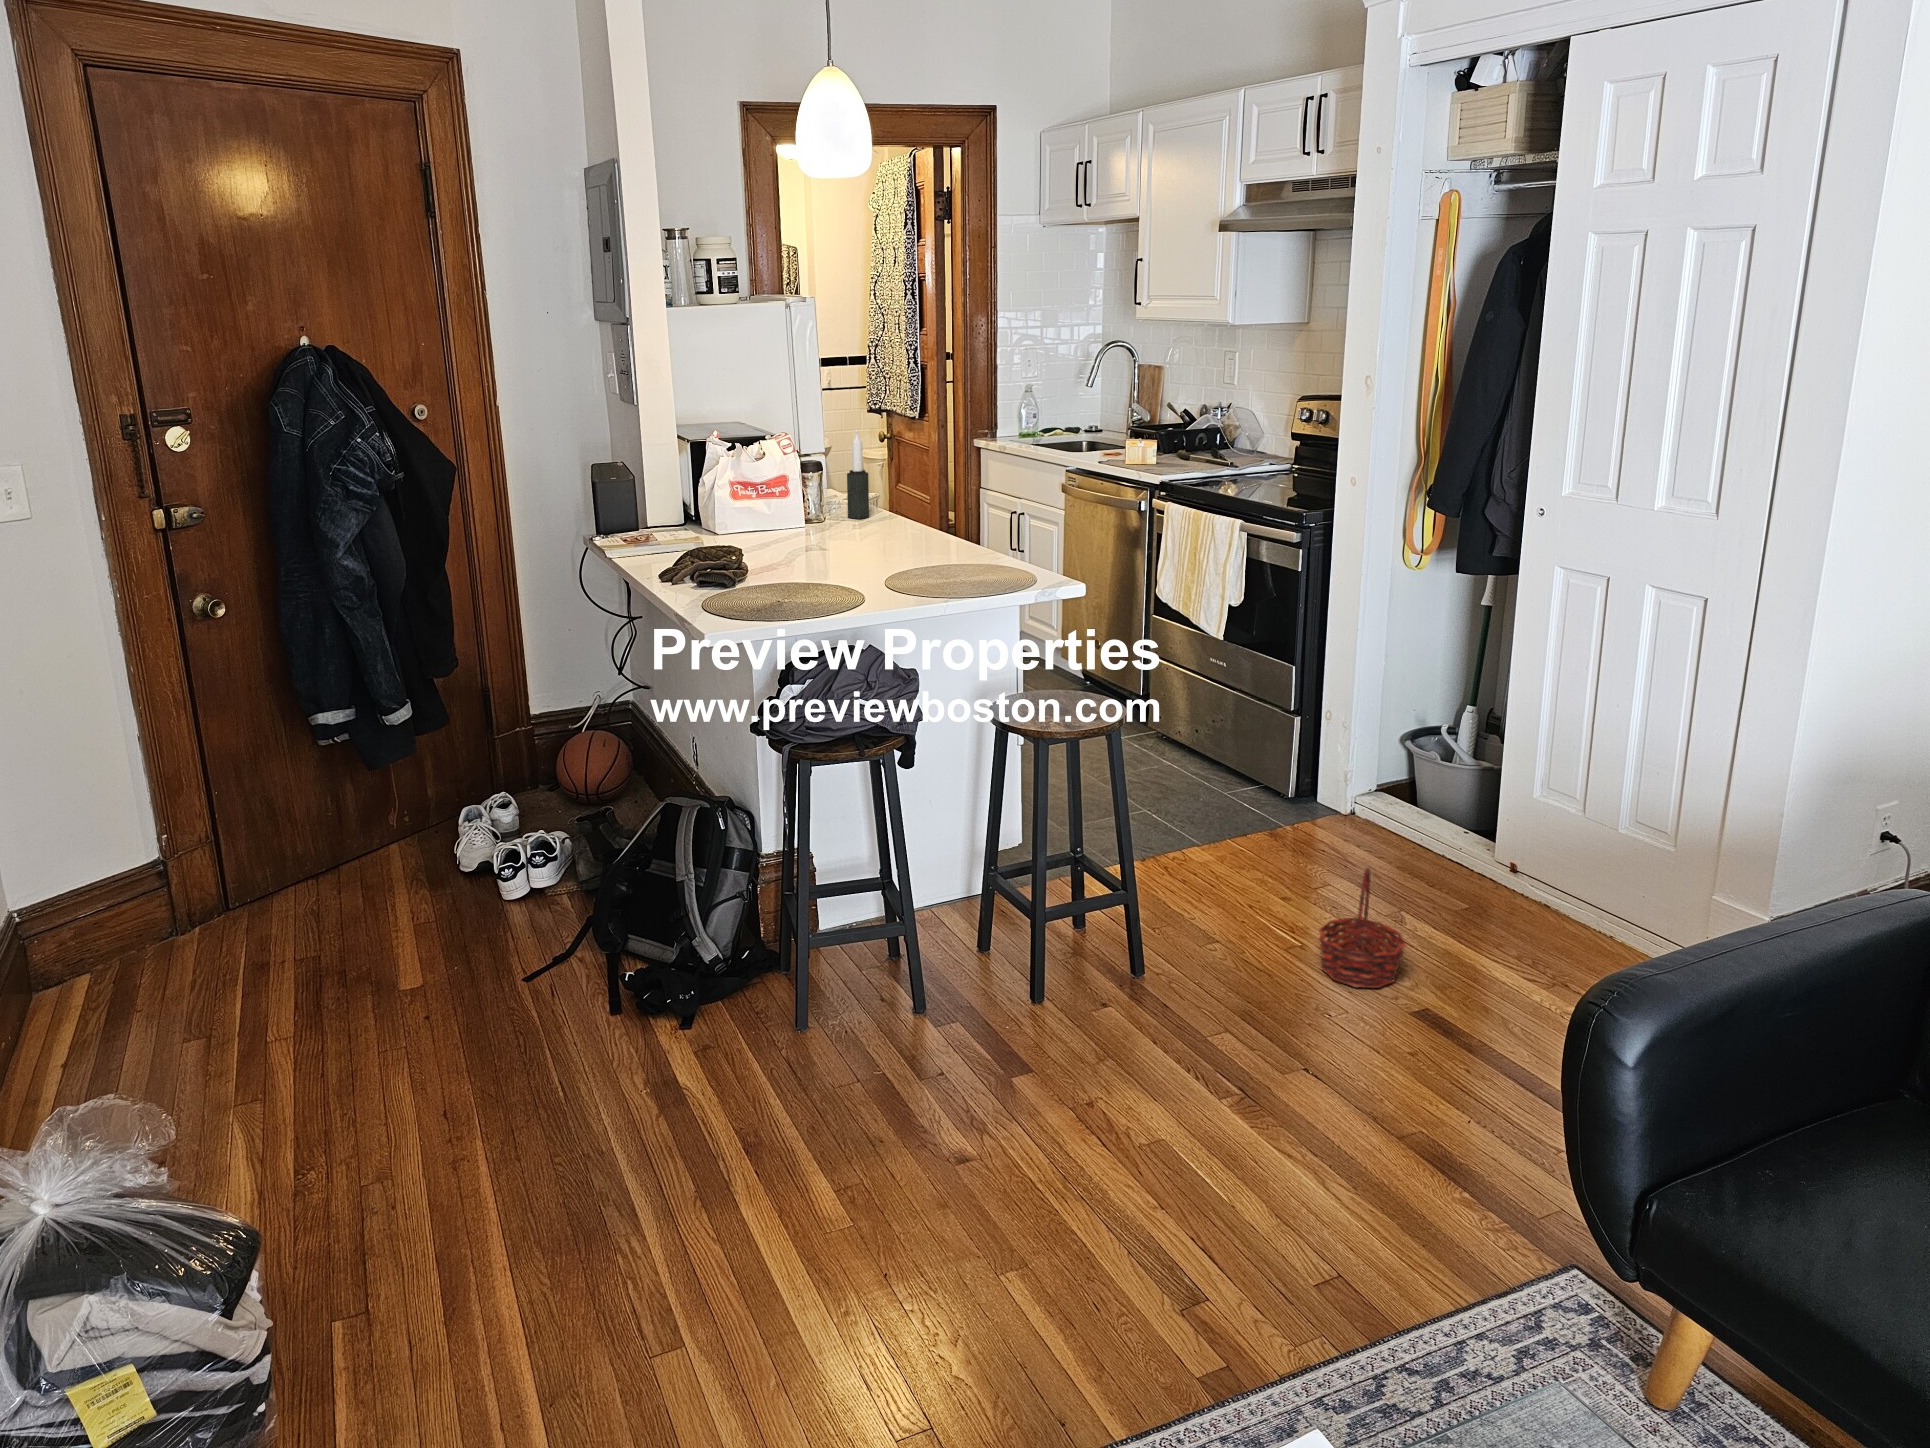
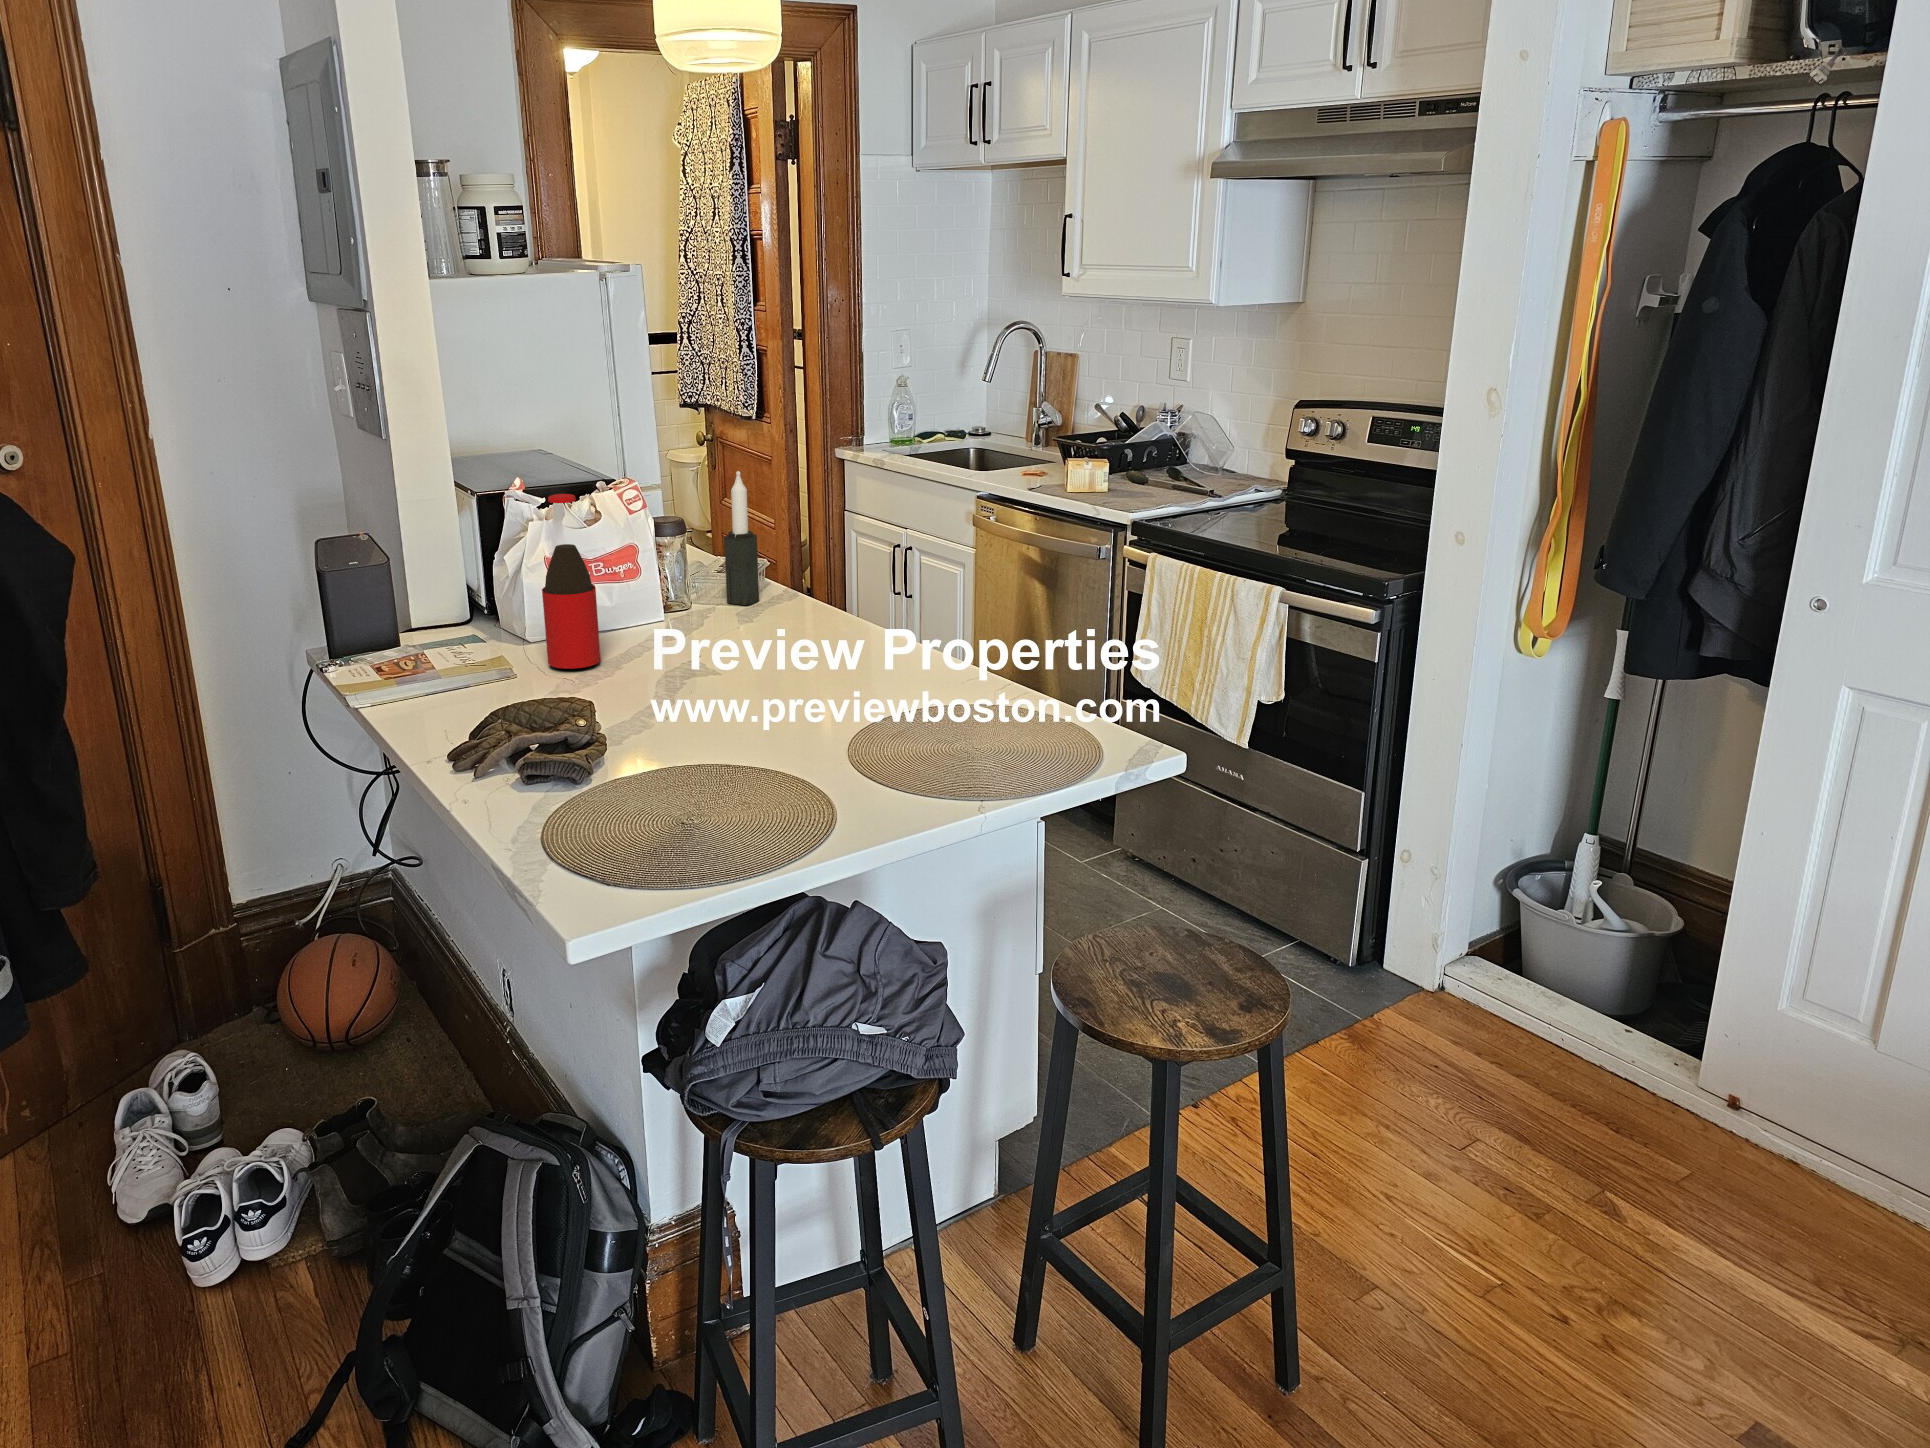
bottle: none [724,435,758,544] -> present [542,494,601,669]
basket: present [1319,868,1406,988] -> none [1547,1179,1692,1372]

